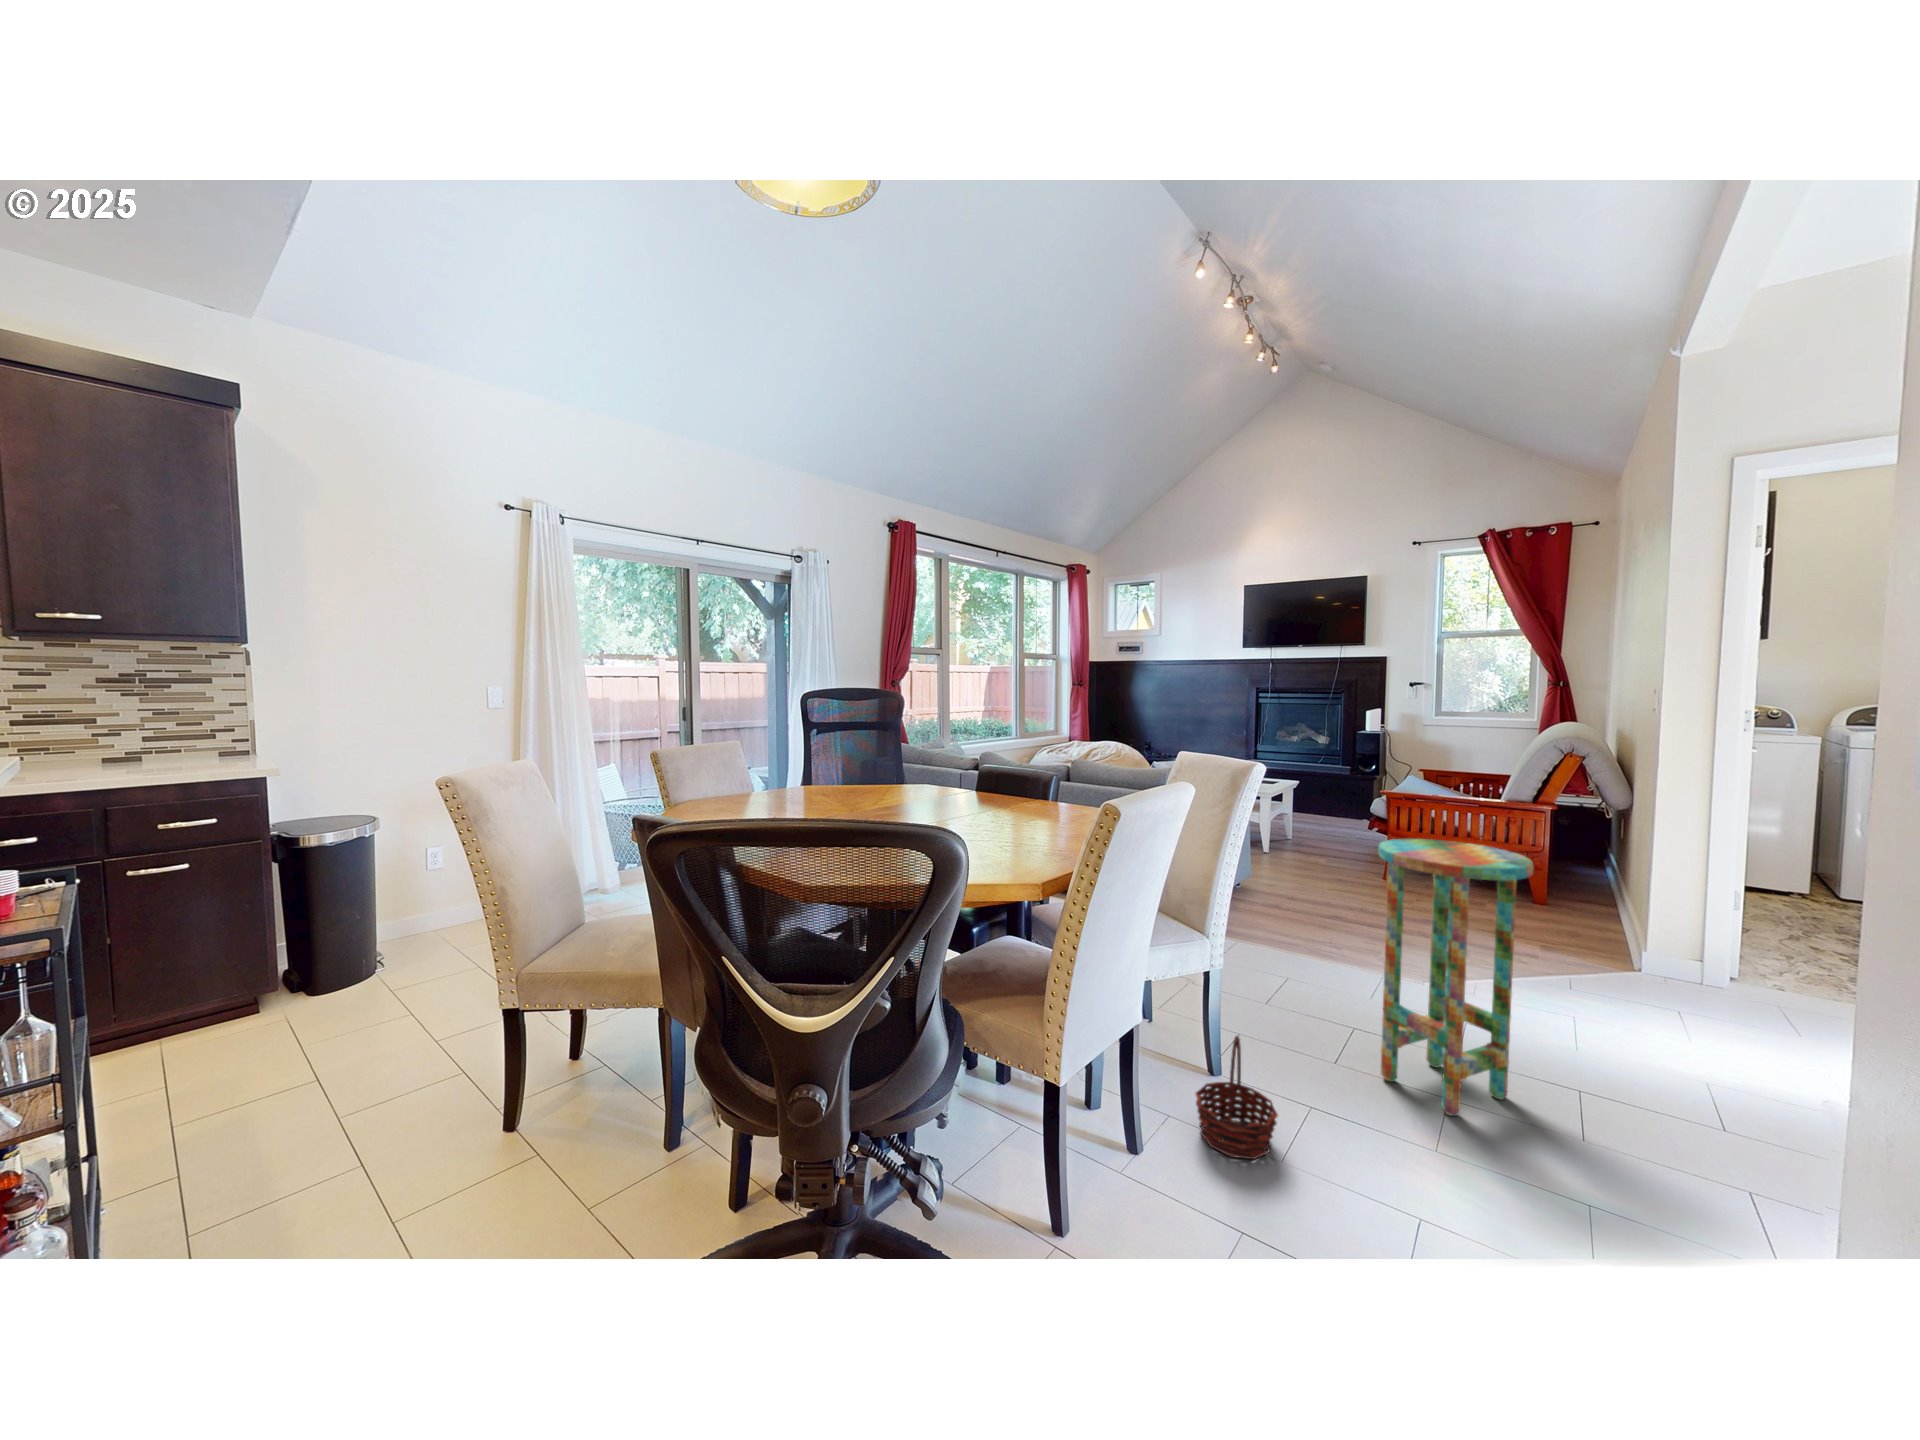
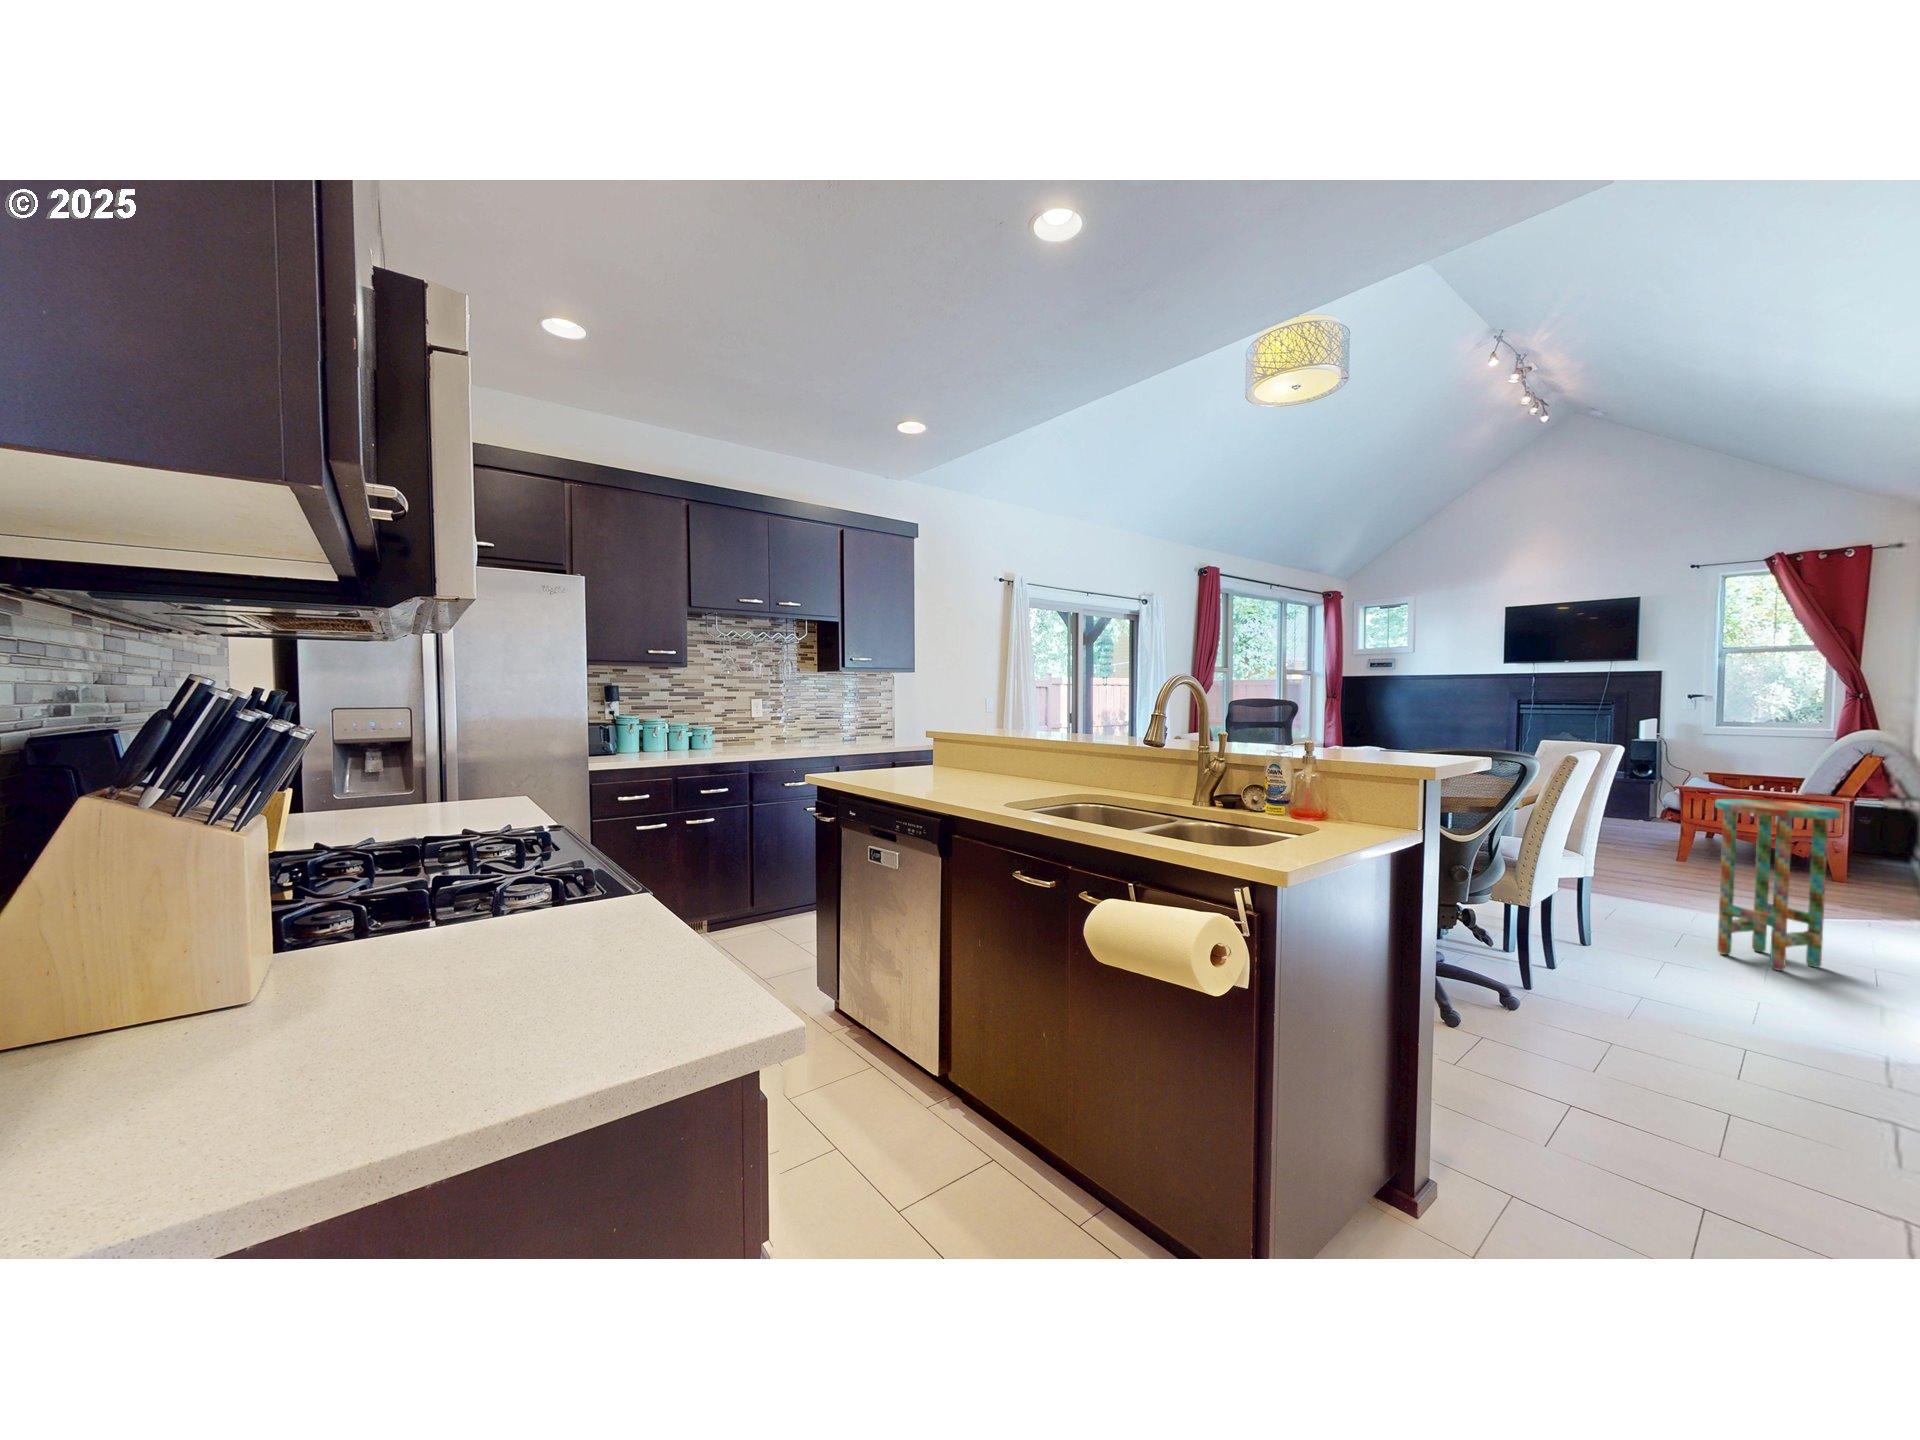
basket: present [1196,1036,1278,1159] -> none [1590,906,1655,974]

